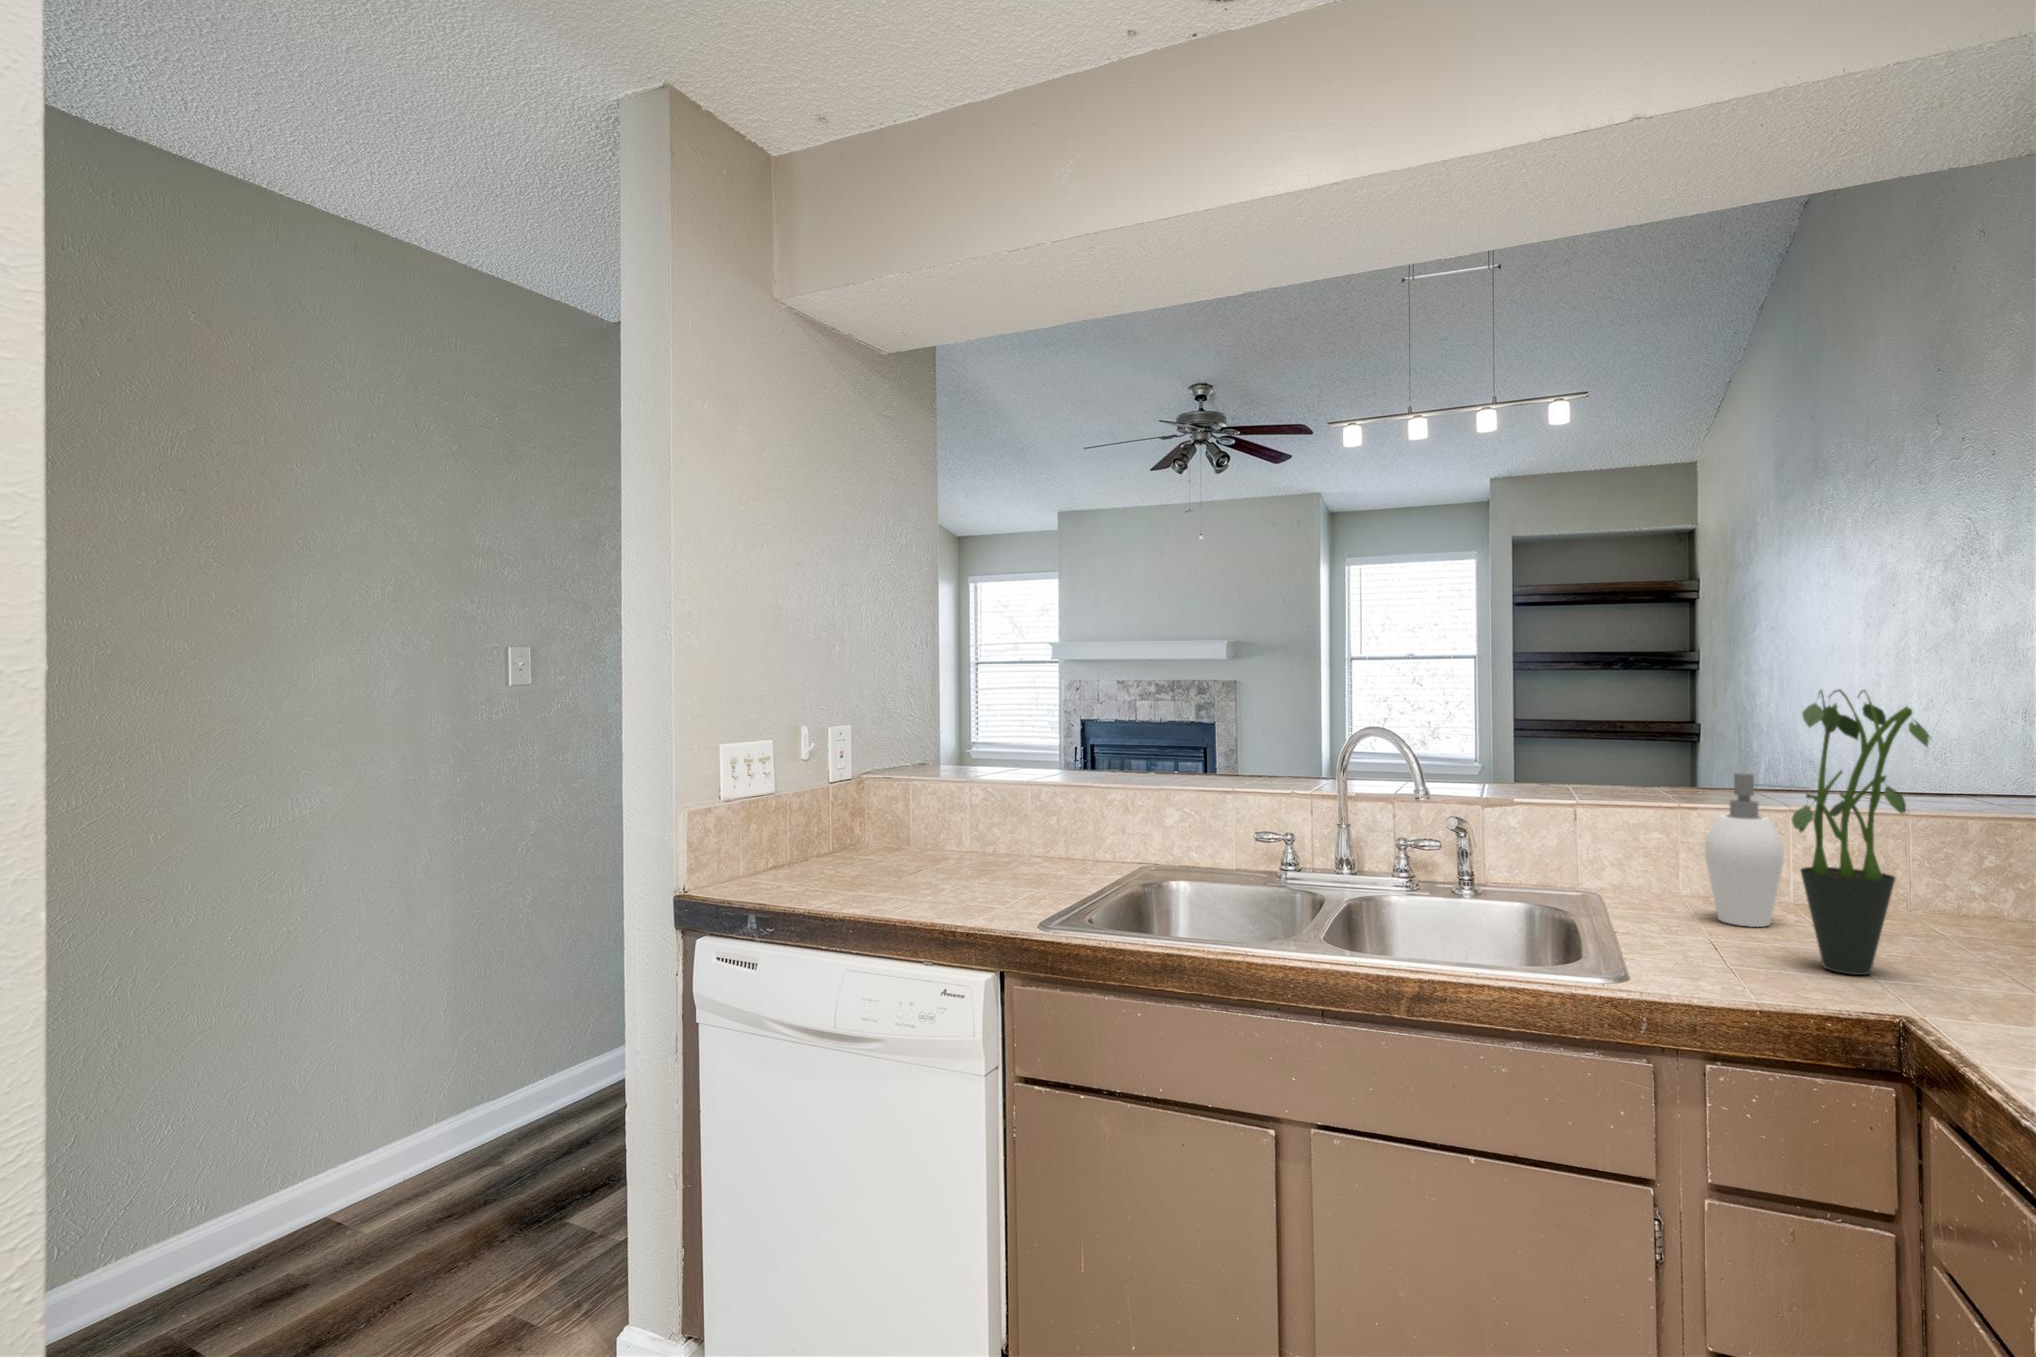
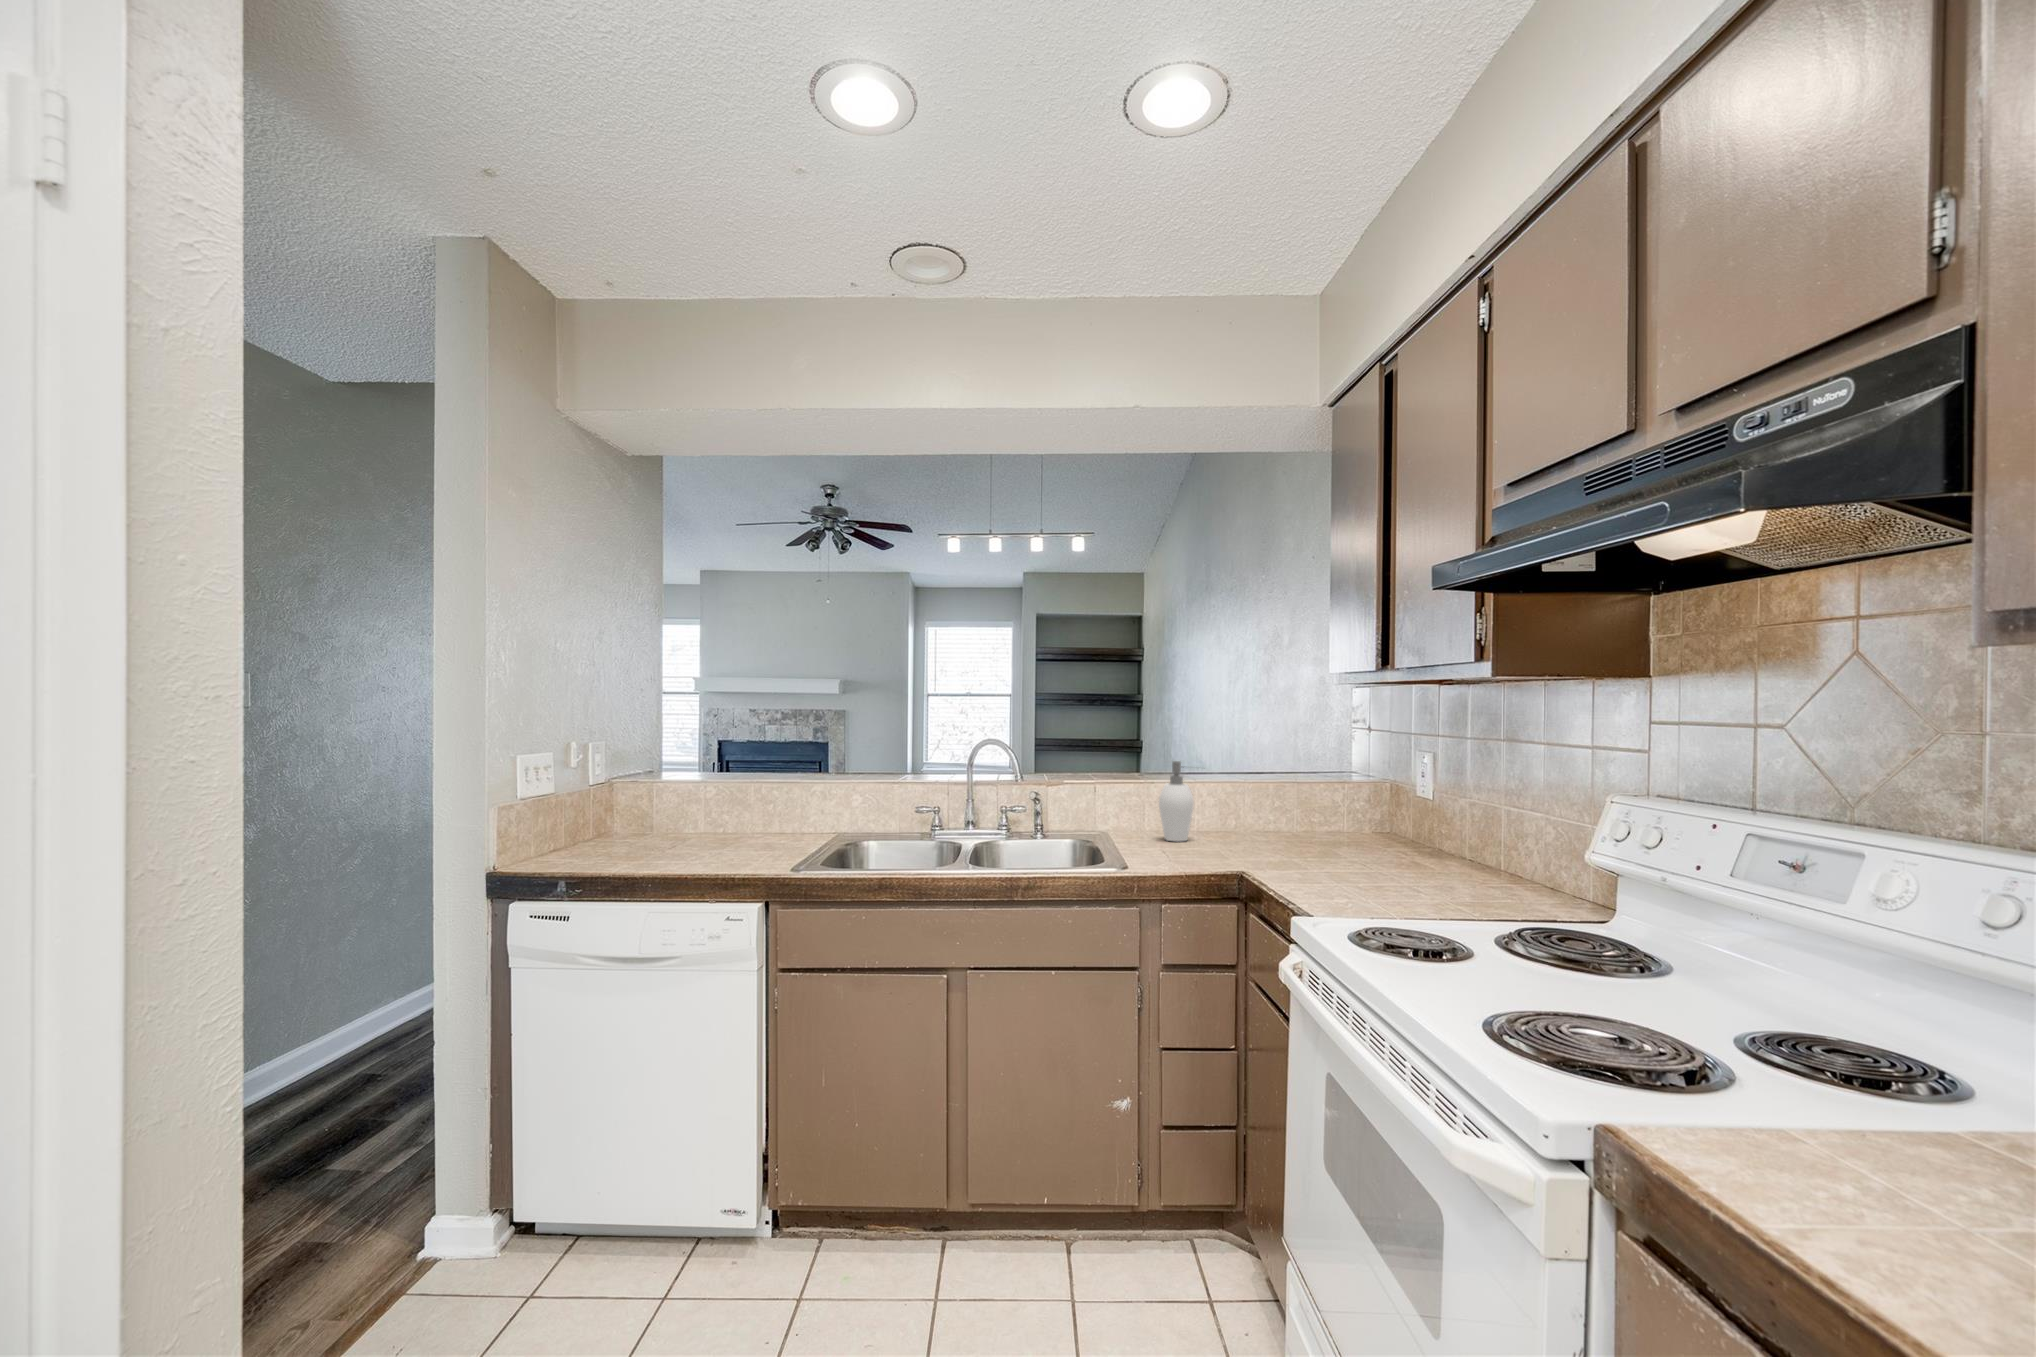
potted plant: present [1792,690,1930,975] -> none [1197,717,1253,857]

